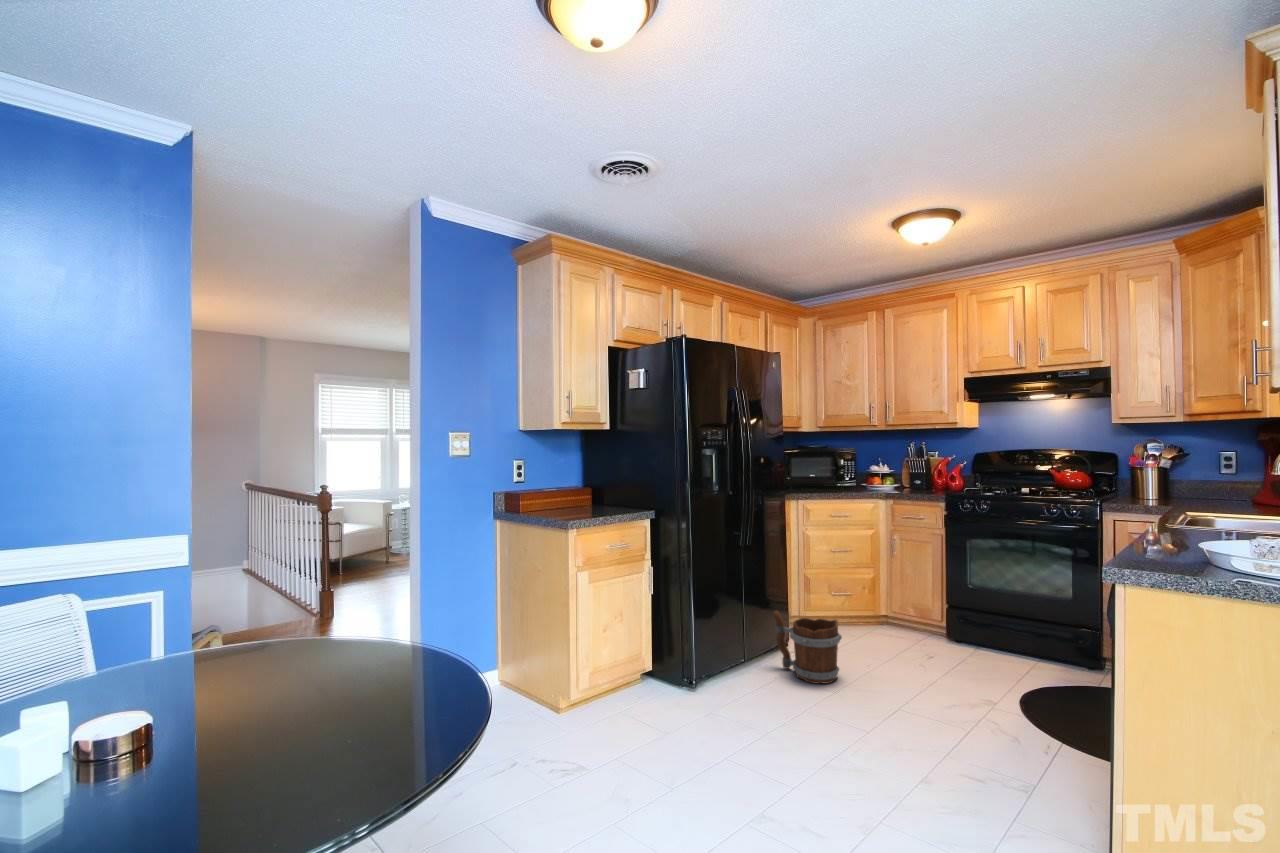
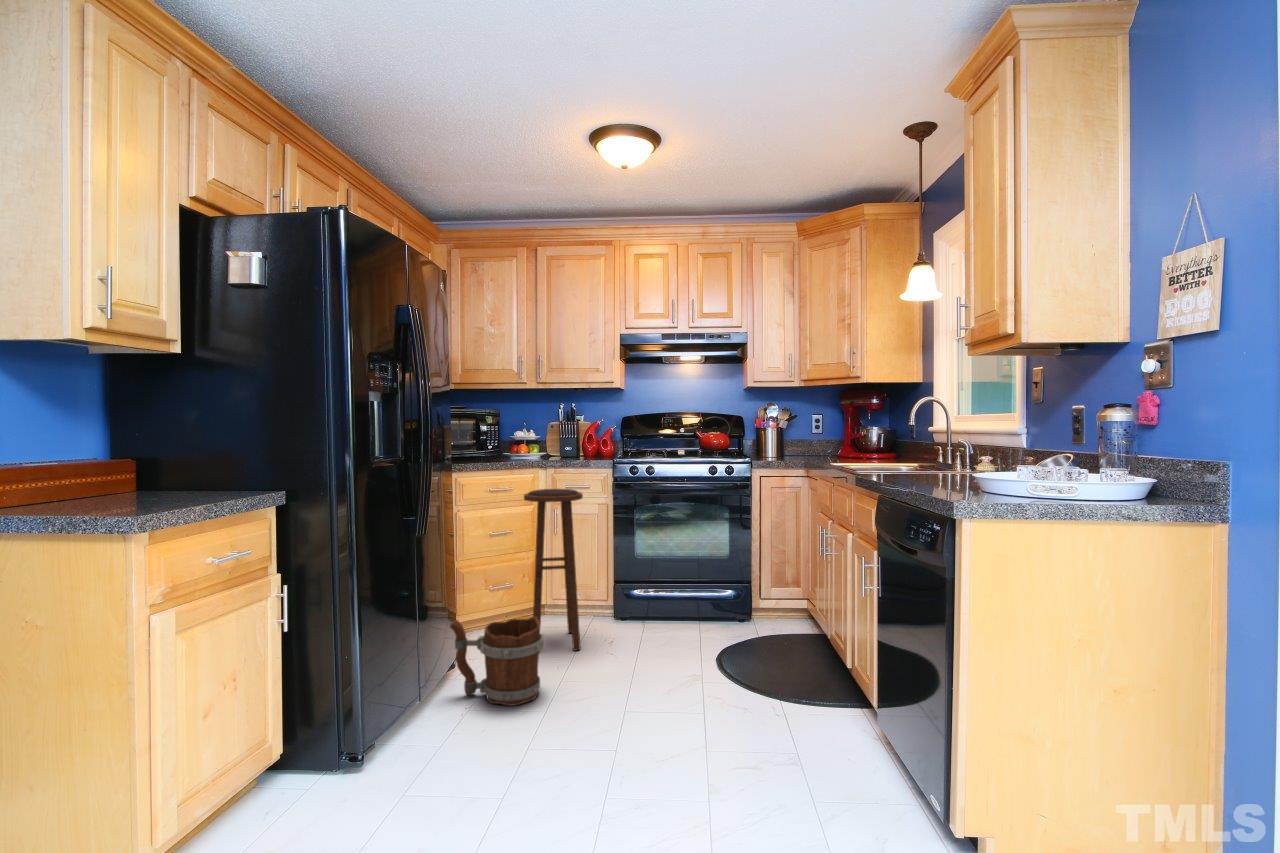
stool: none [848,519,902,660] -> present [524,489,583,651]

